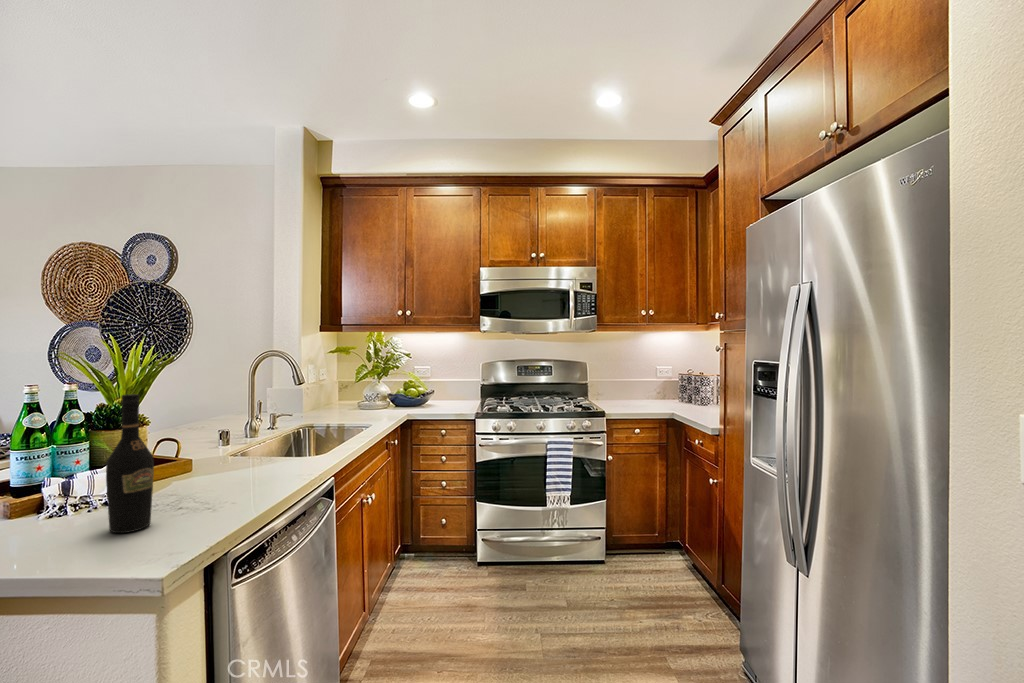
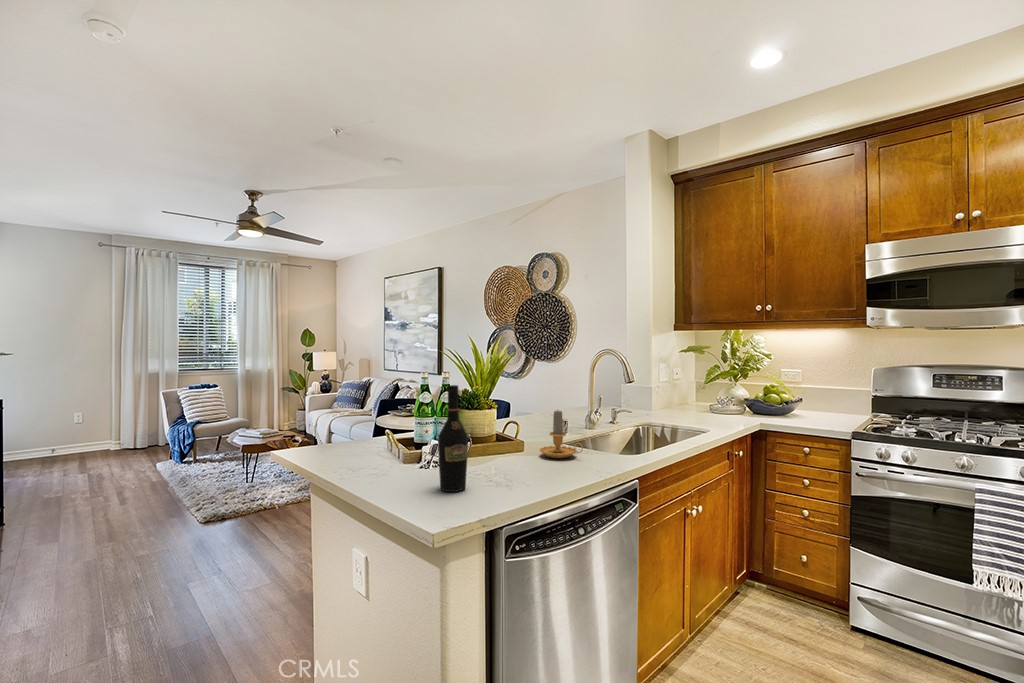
candle: none [217,415,274,471] -> present [540,410,583,458]

